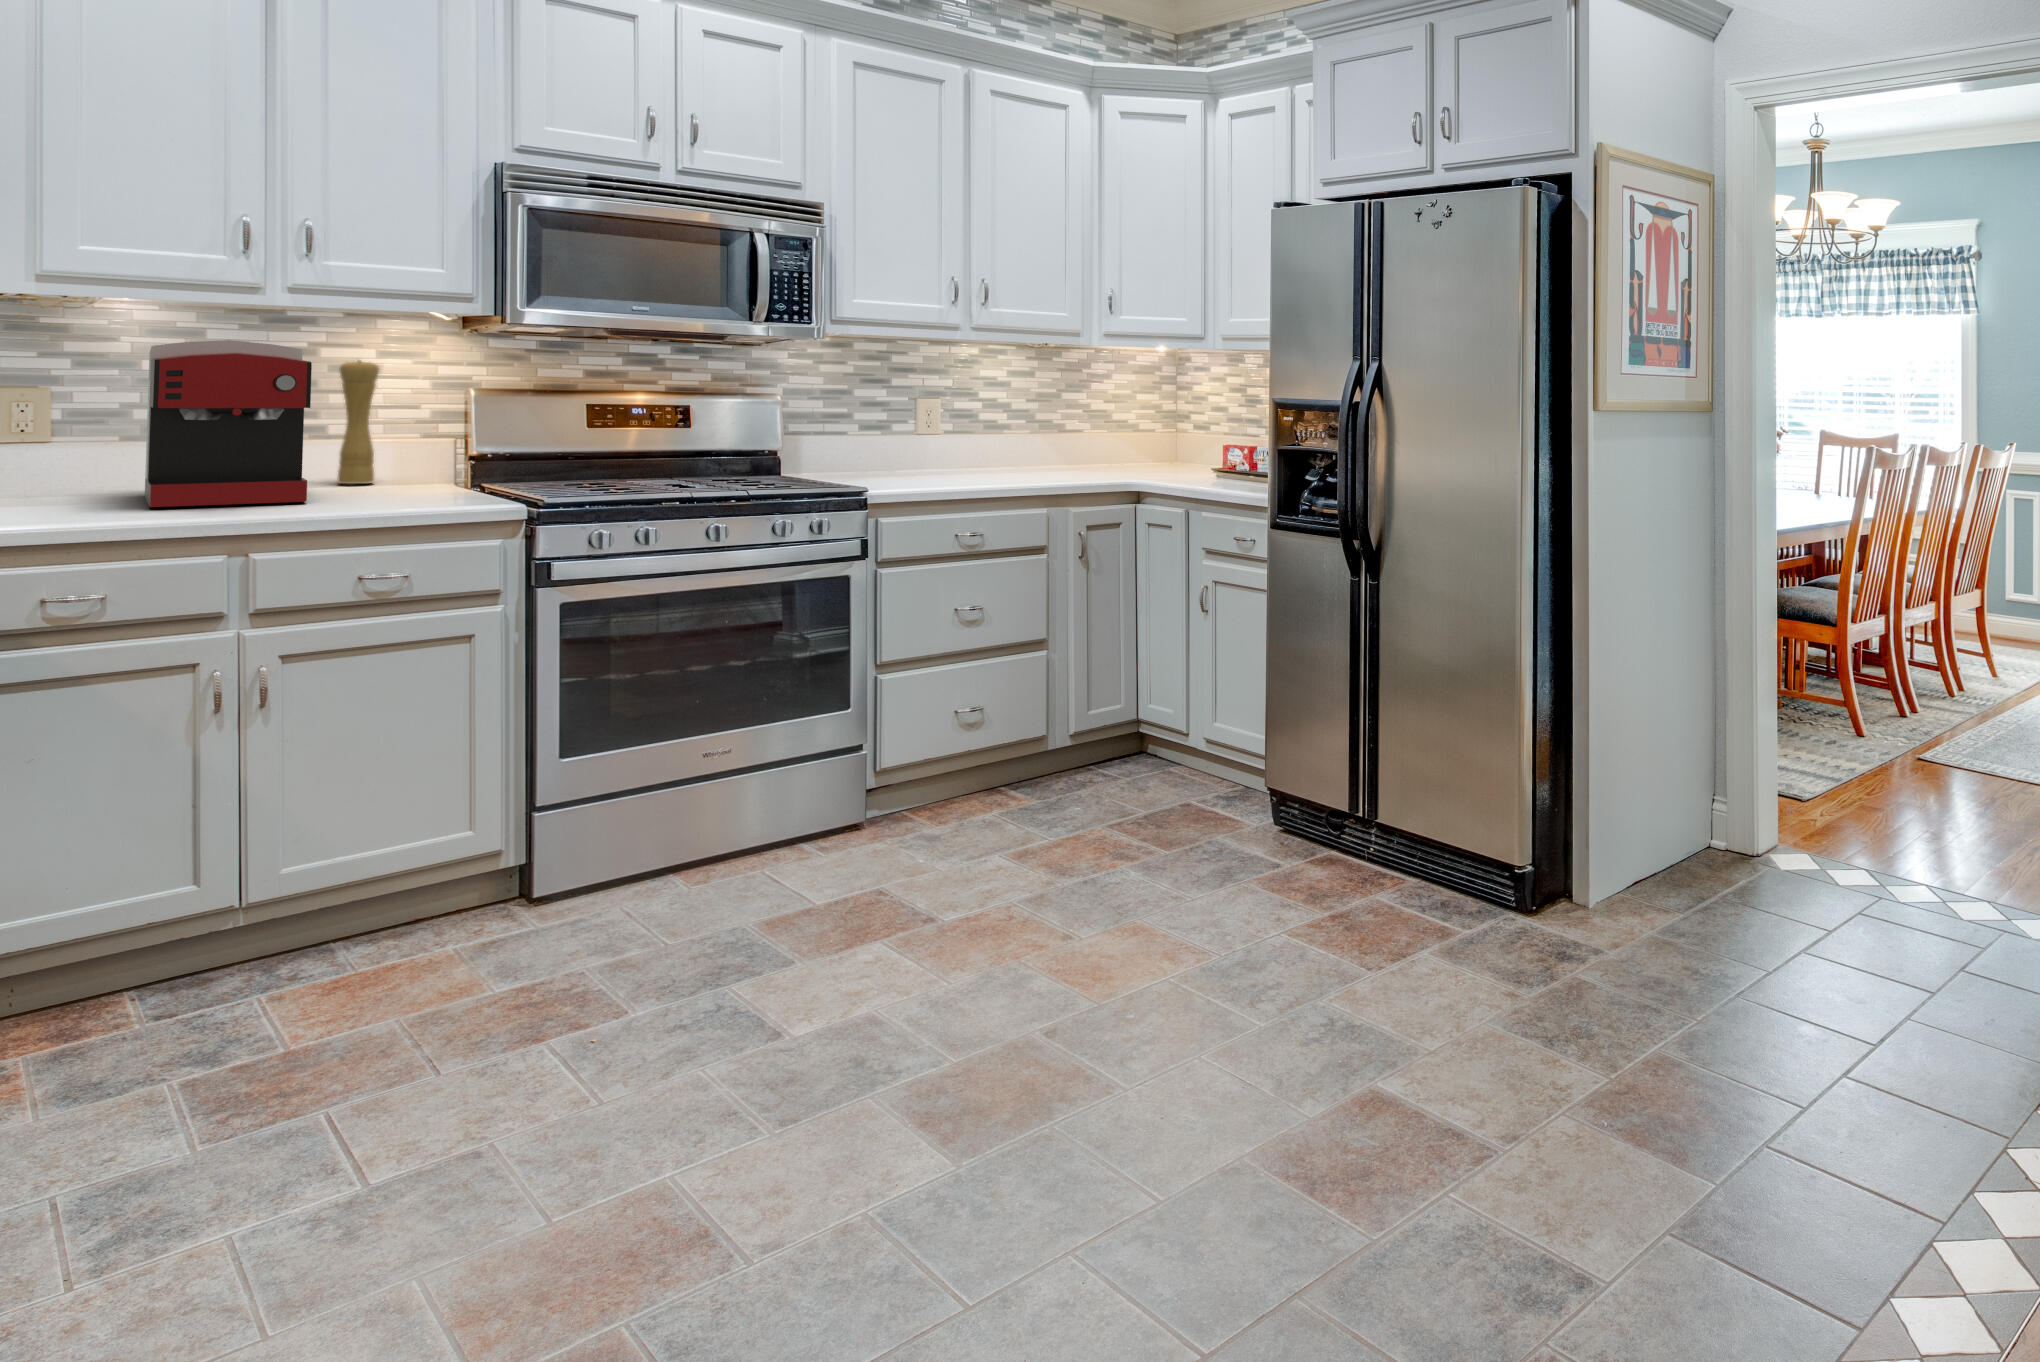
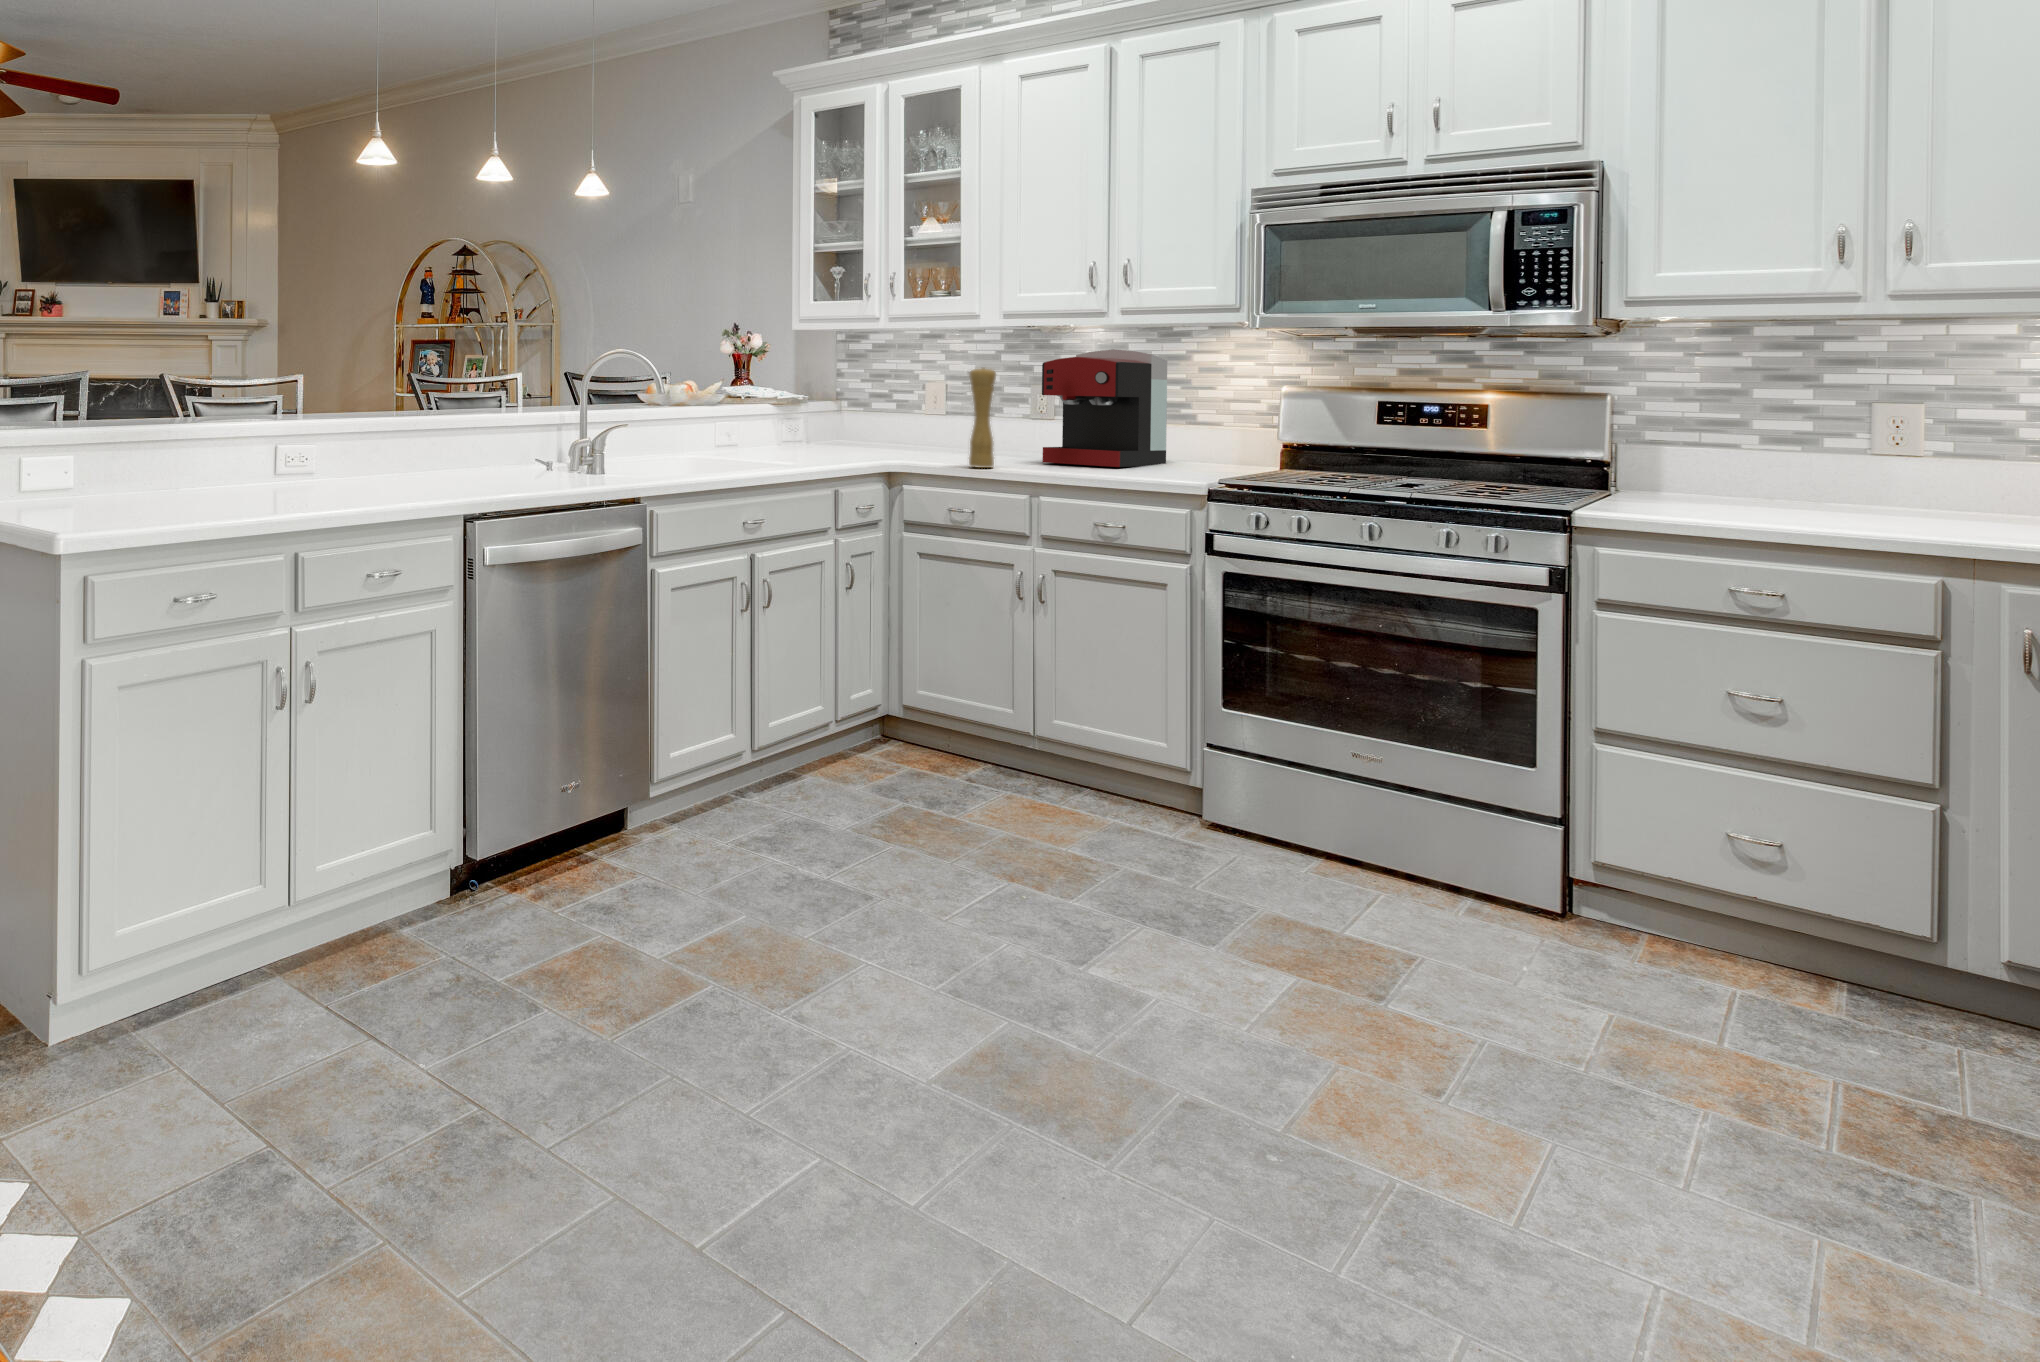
pepper mill: present [337,360,379,484] -> present [969,368,996,468]

